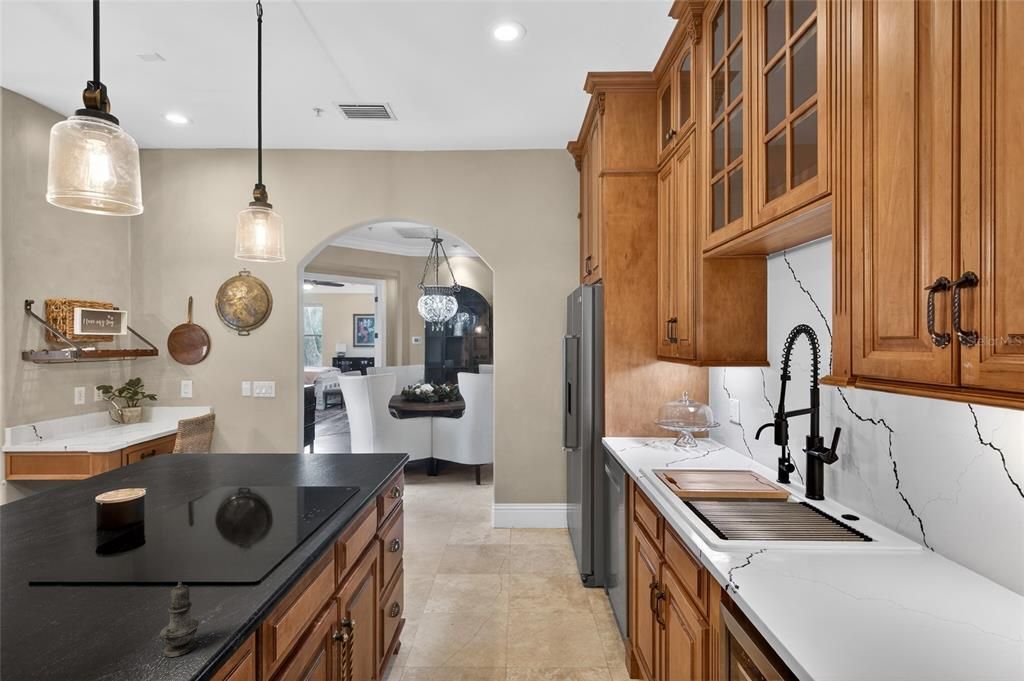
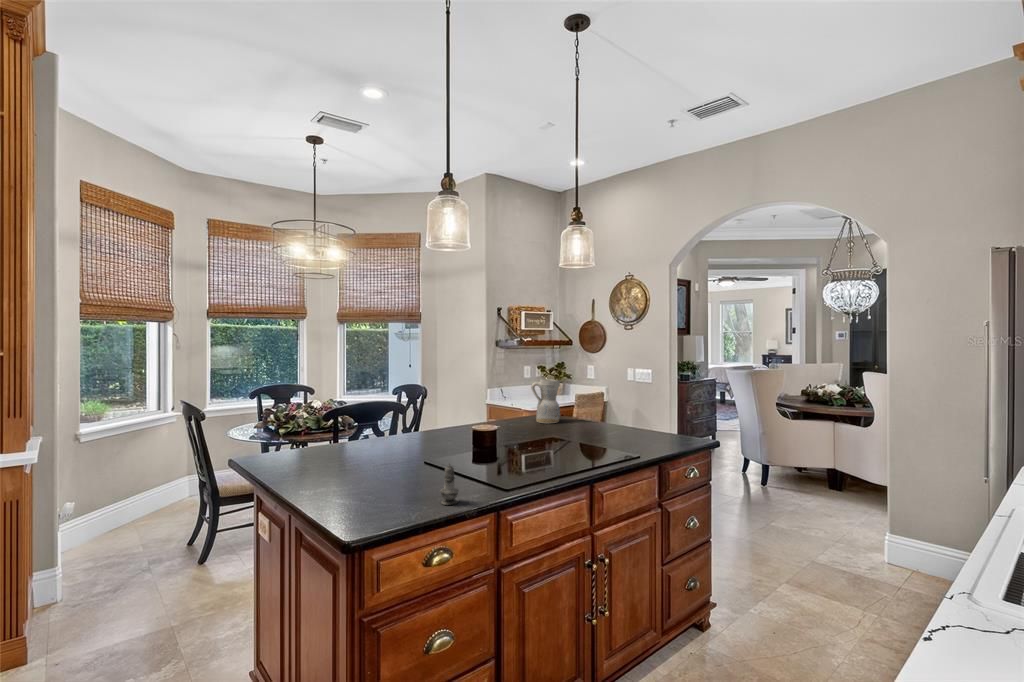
ceramic pitcher: none [158,407,205,470] -> present [531,379,560,423]

